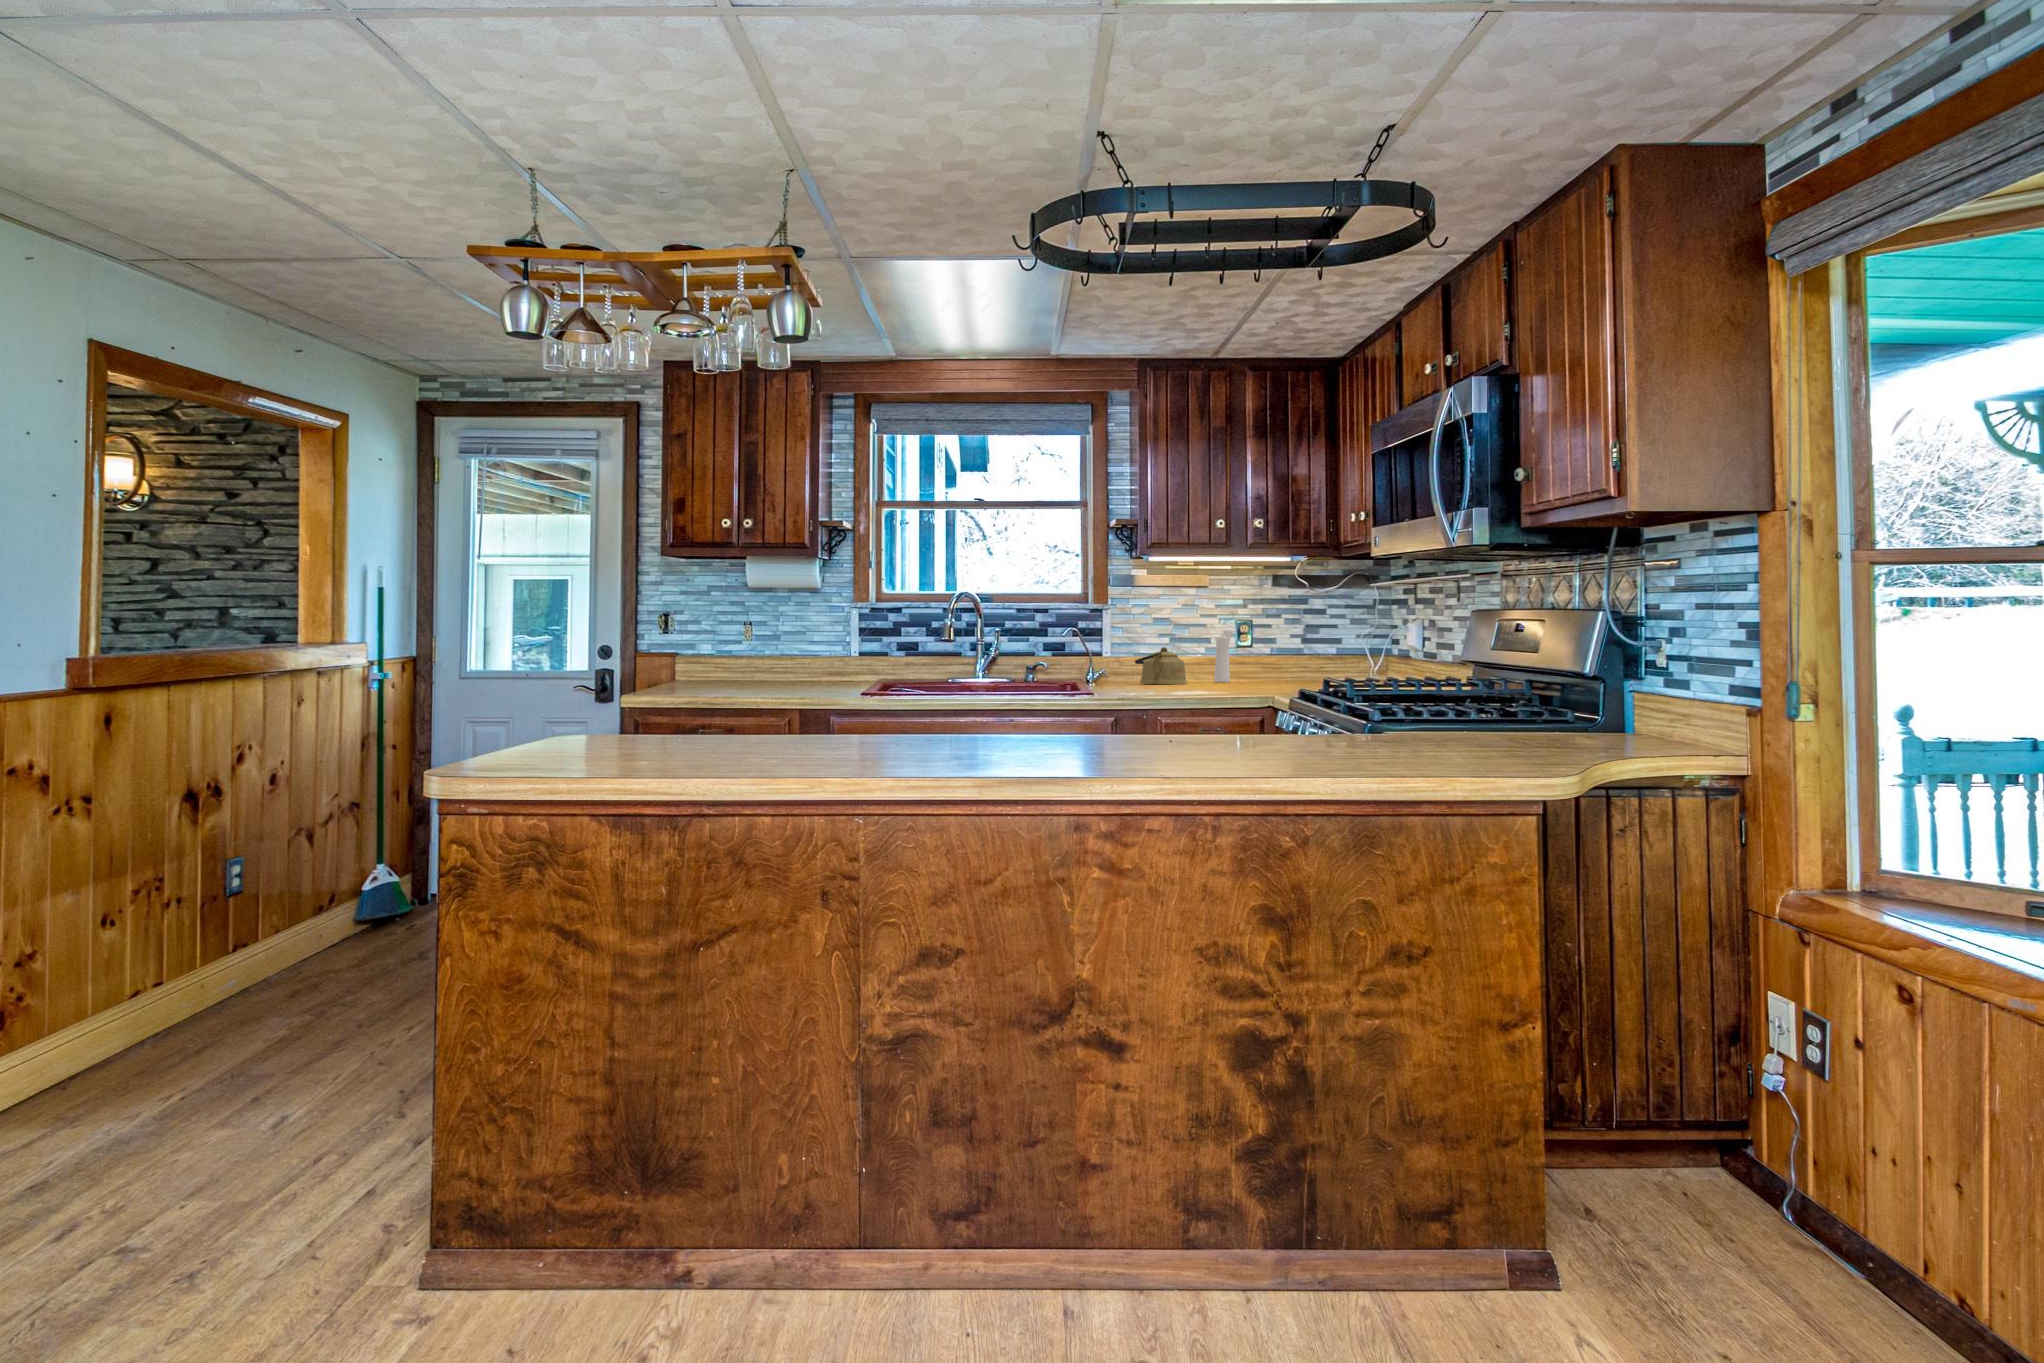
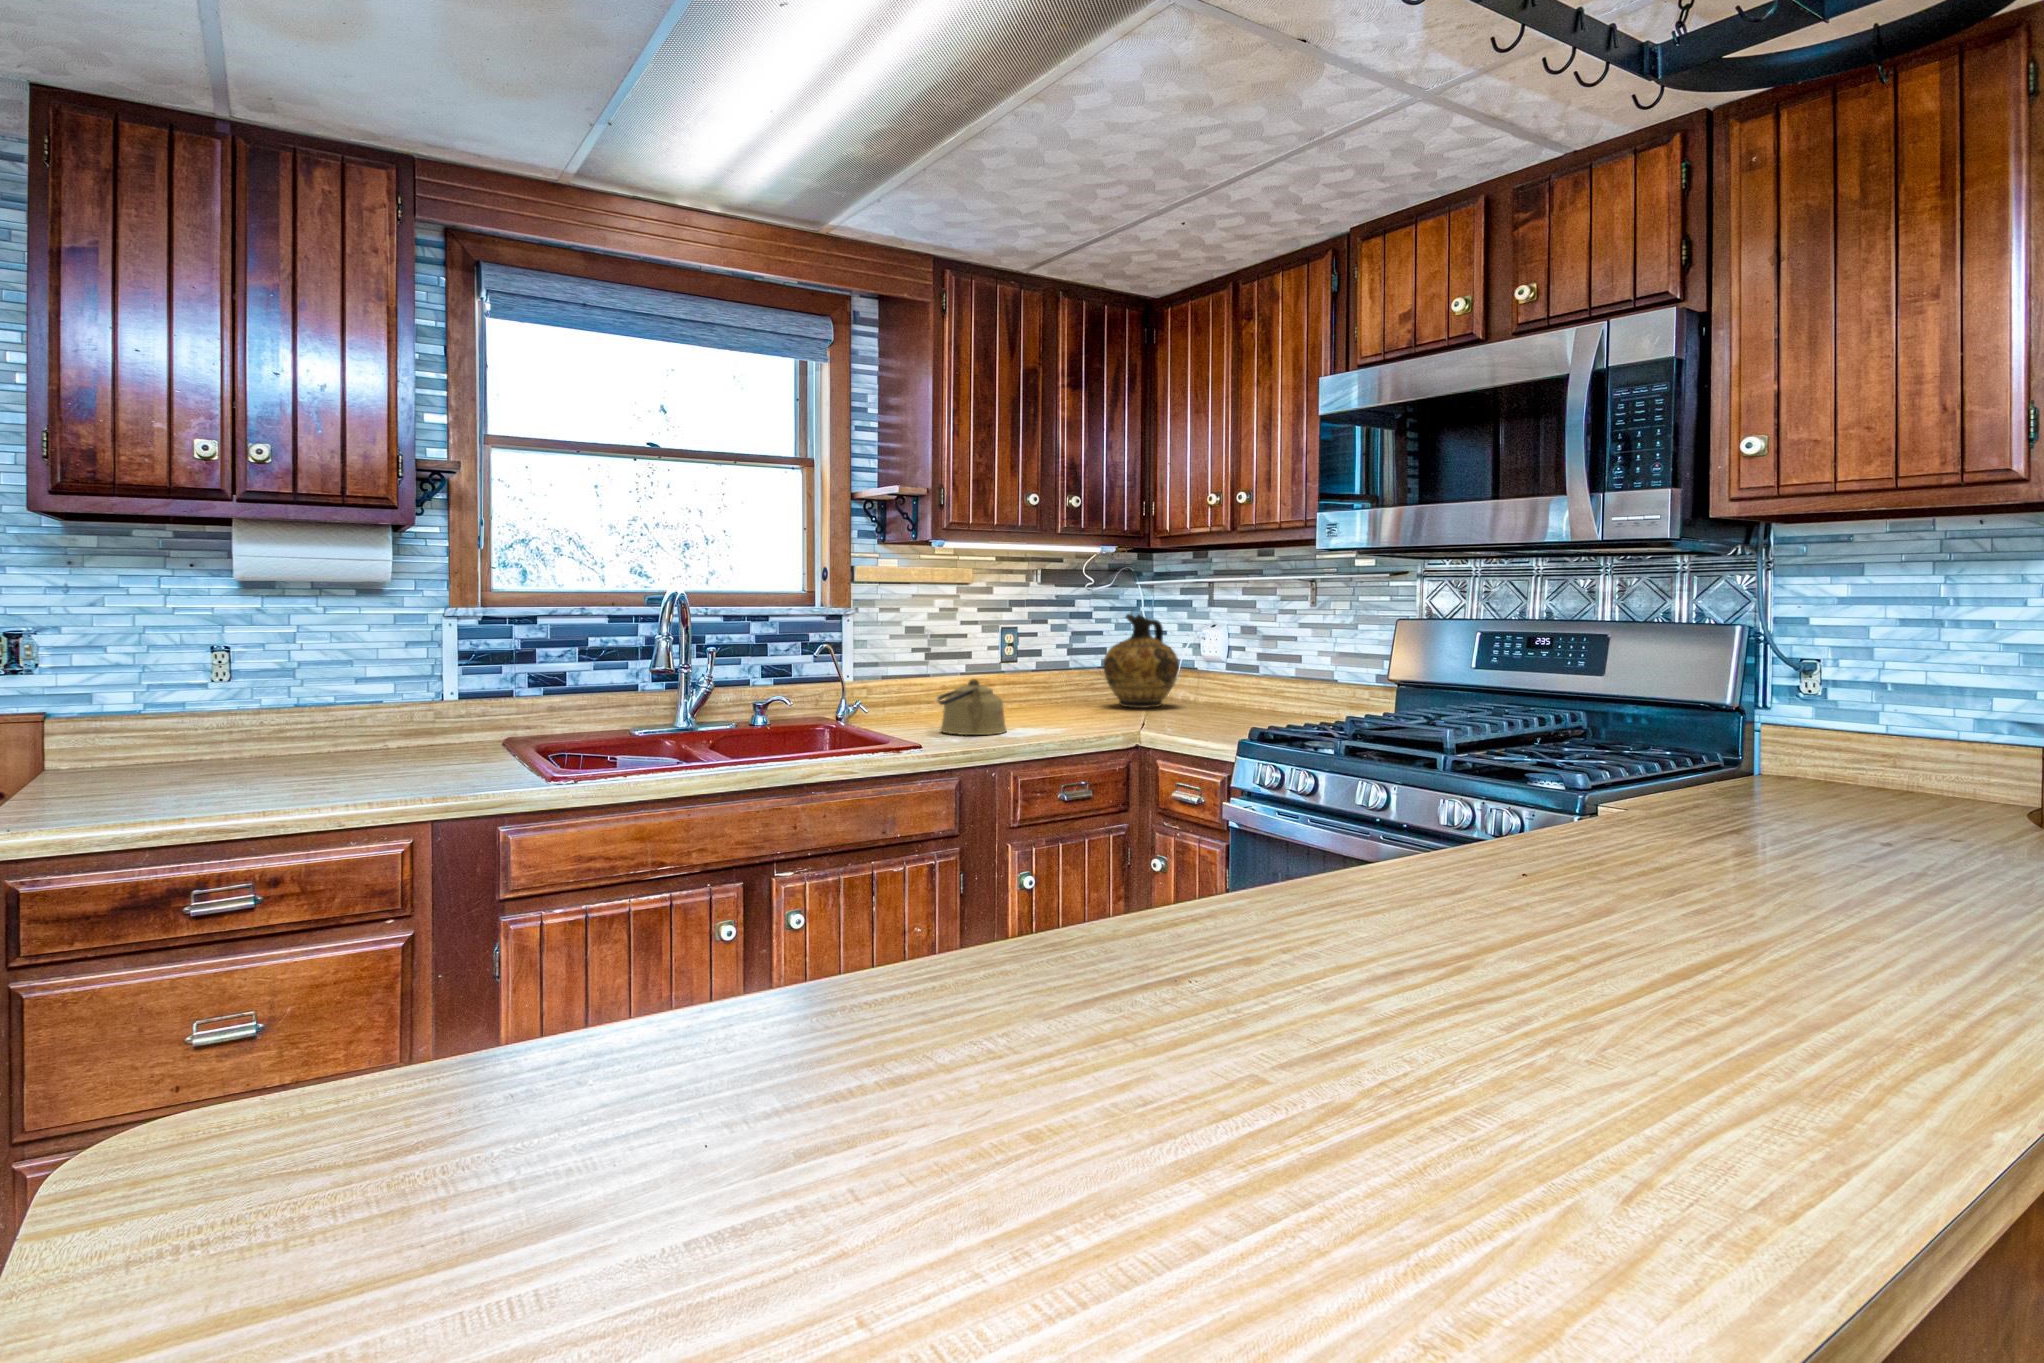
ceramic jug: none [1313,607,1375,680] -> present [1103,614,1179,708]
pepper mill: present [1214,628,1234,682] -> none [1014,643,1039,721]

